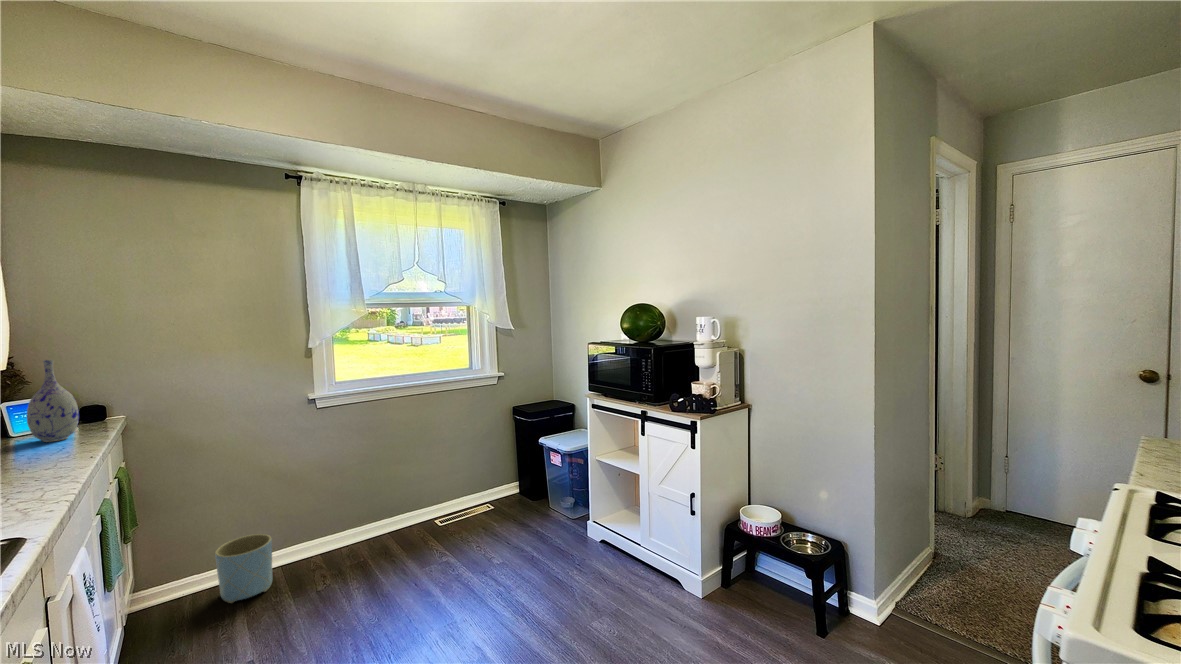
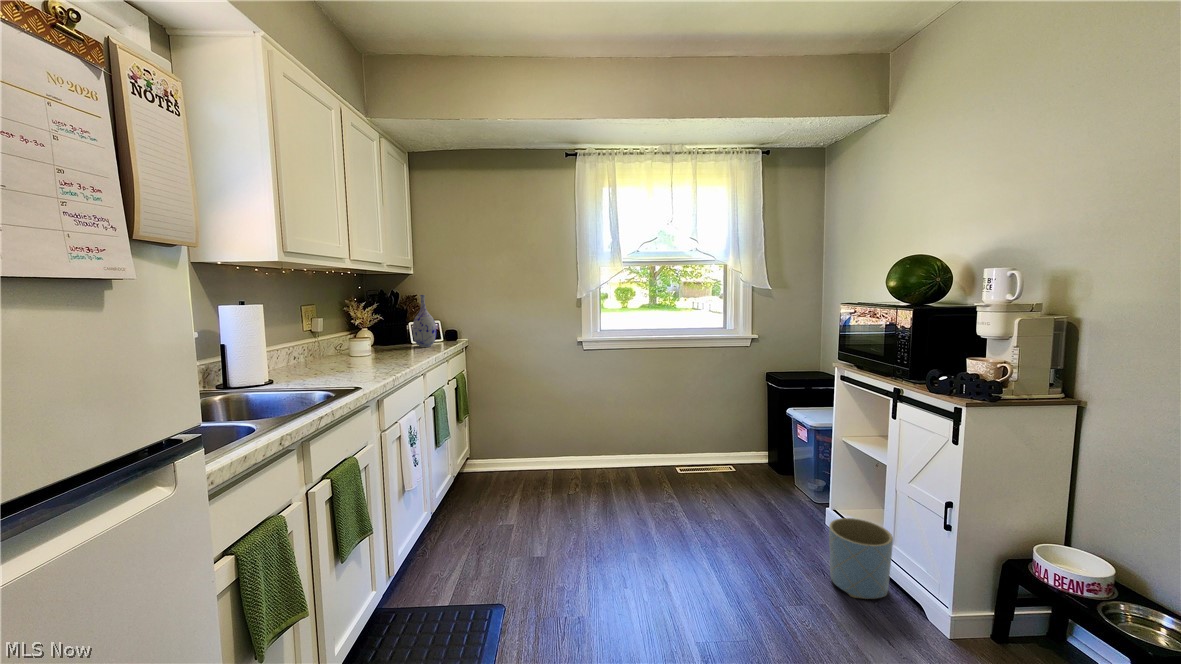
planter: present [215,534,273,603] -> present [829,518,893,599]

